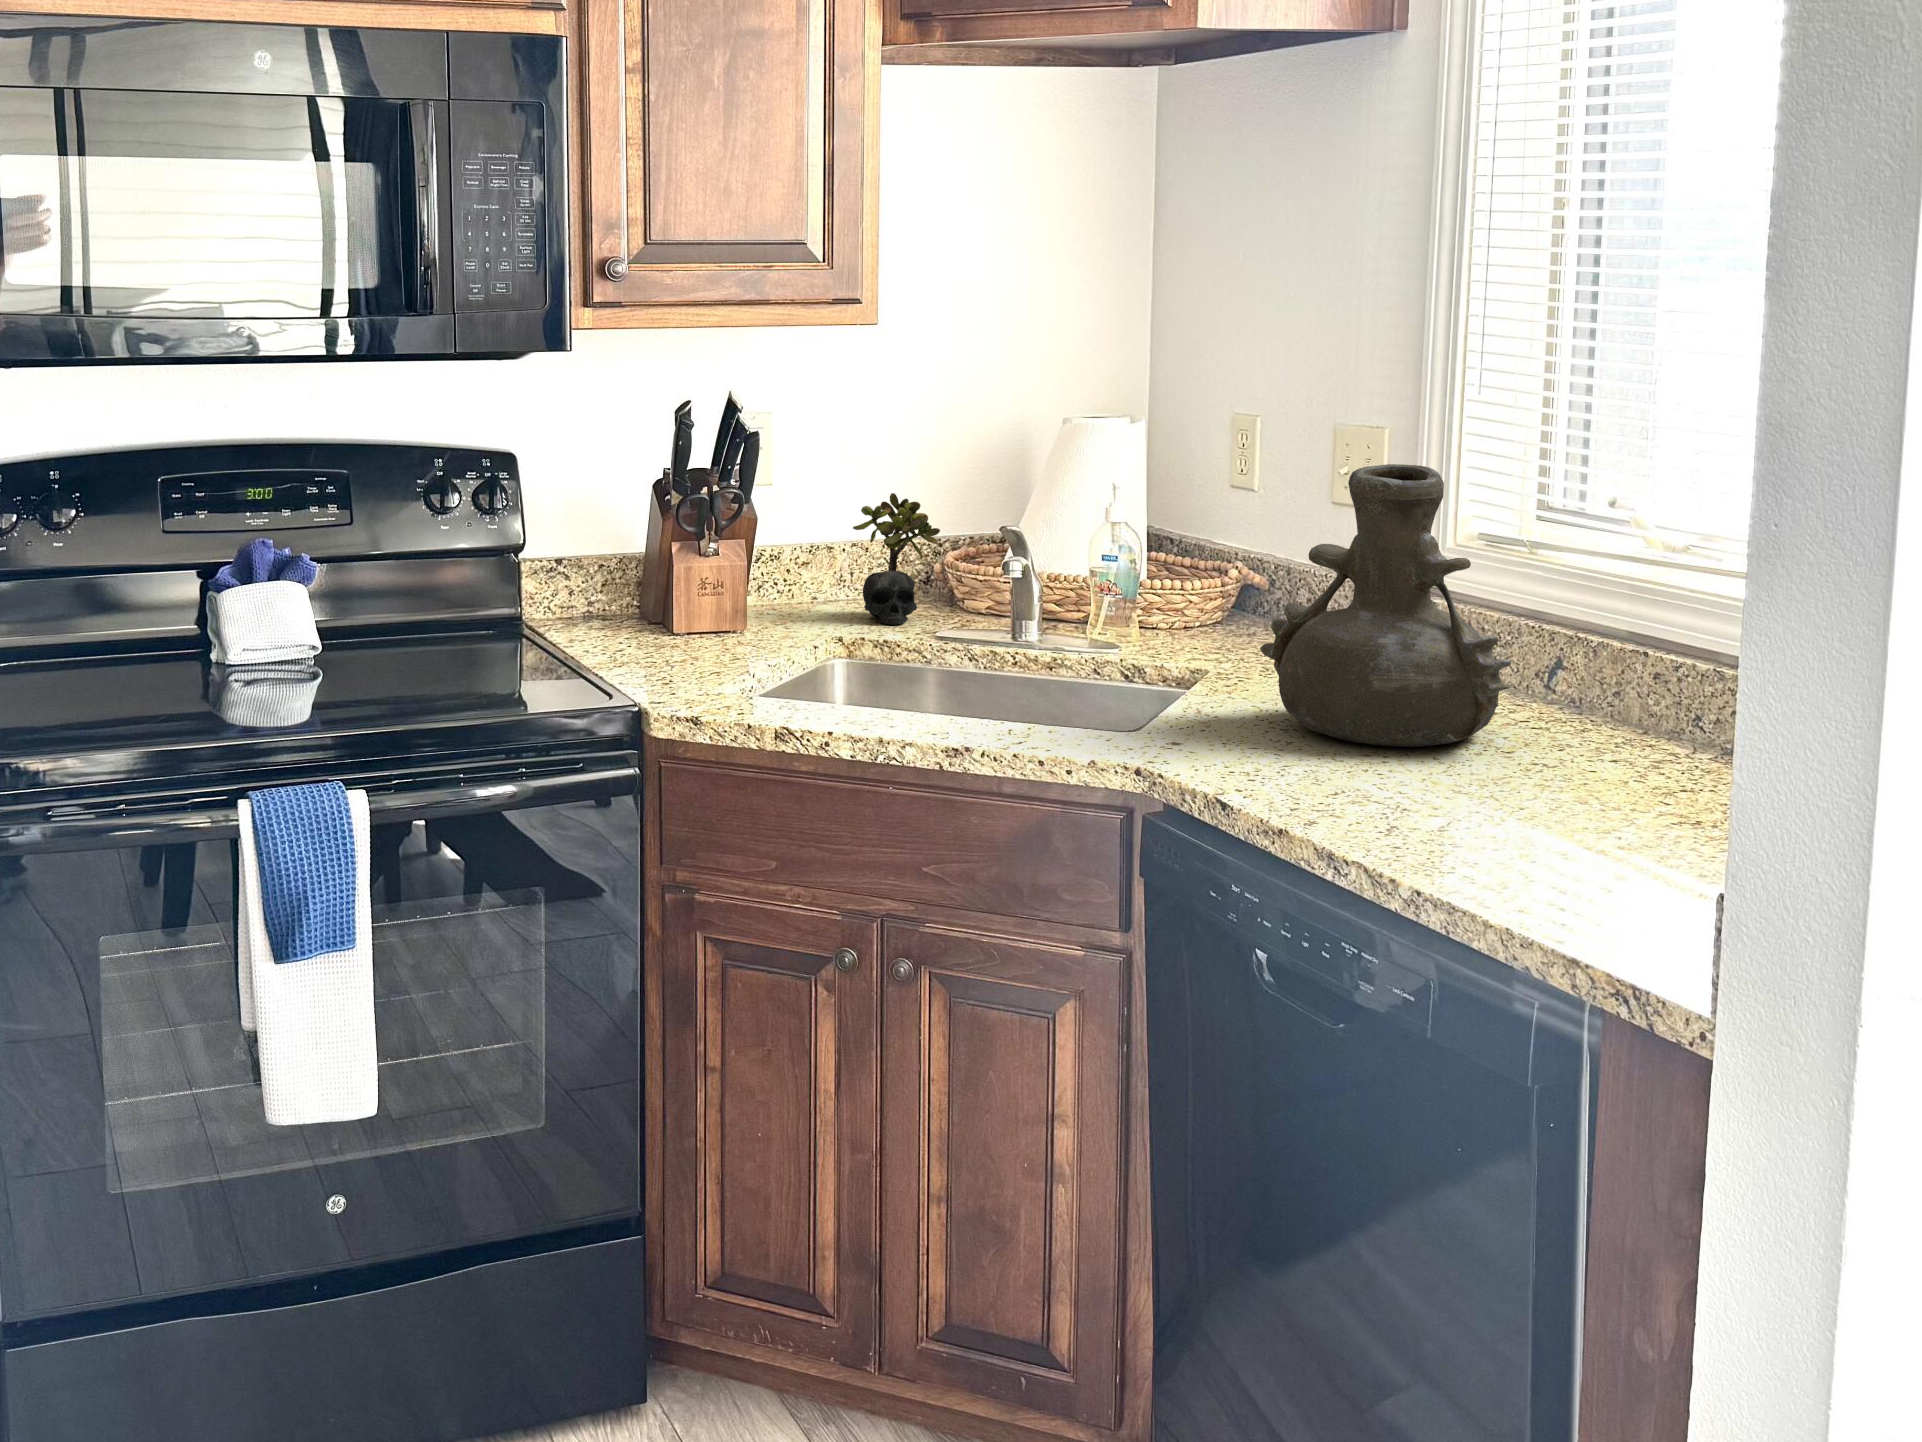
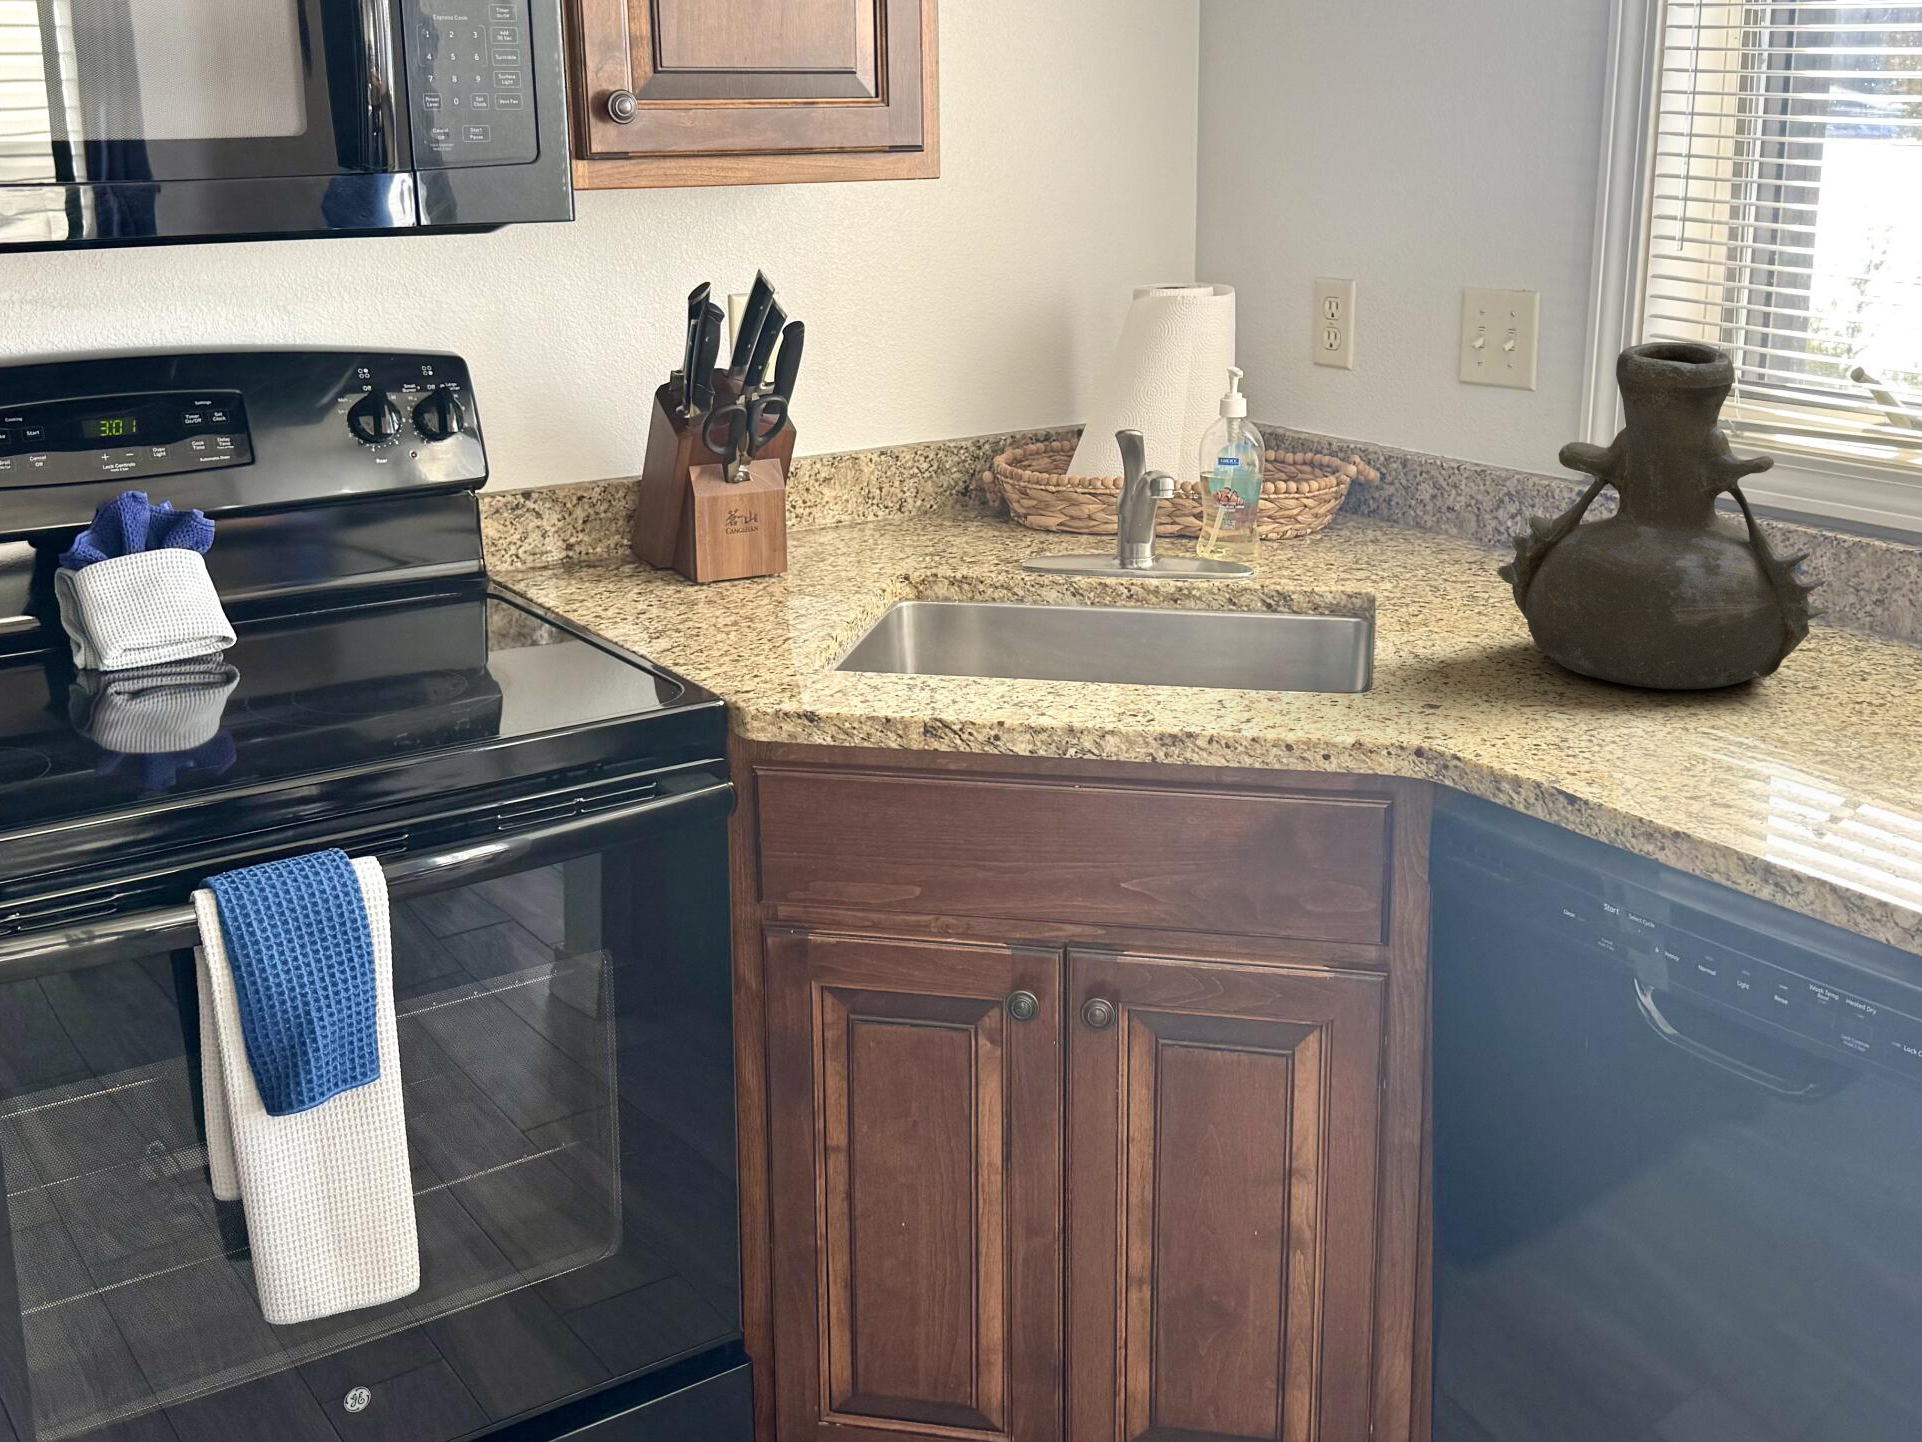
succulent plant: present [853,493,940,625] -> none [898,385,1007,549]

